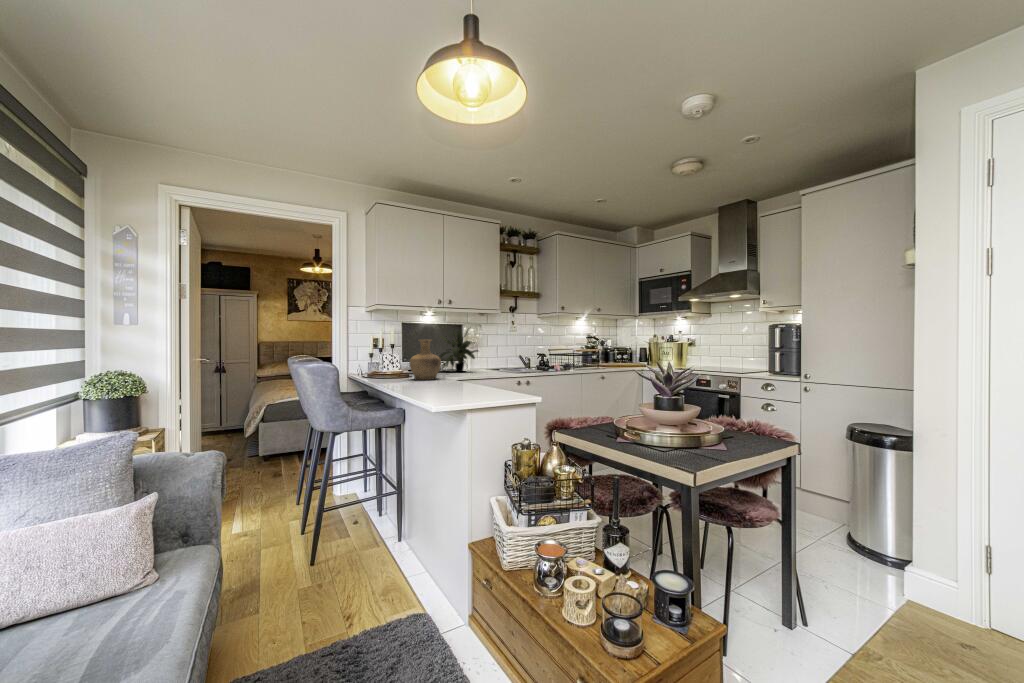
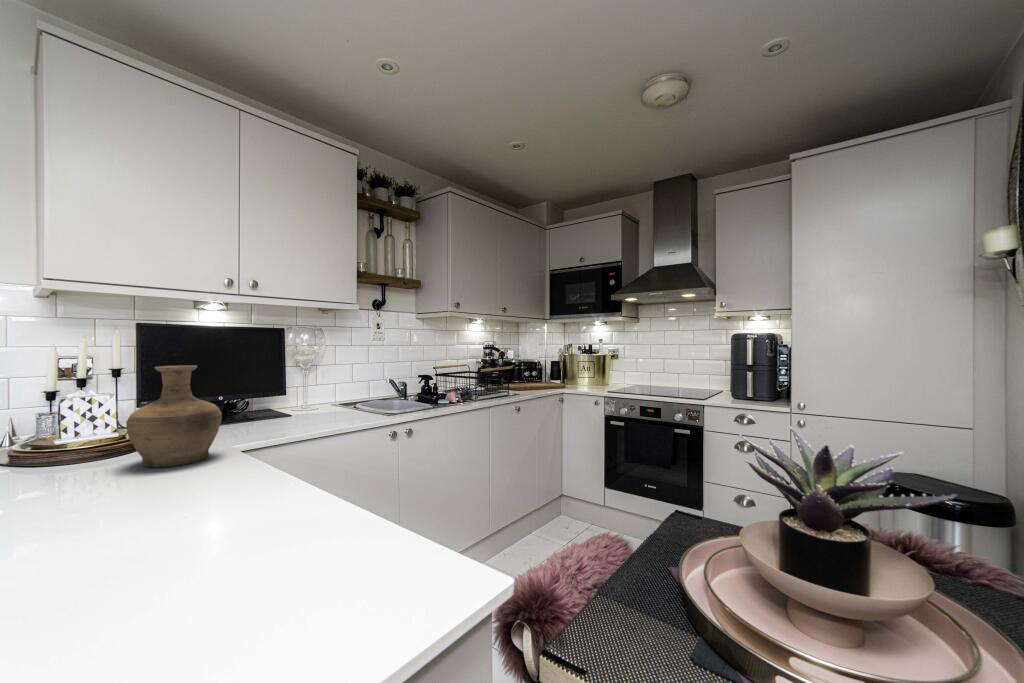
potted plant: present [440,329,478,372] -> none [233,334,319,417]

